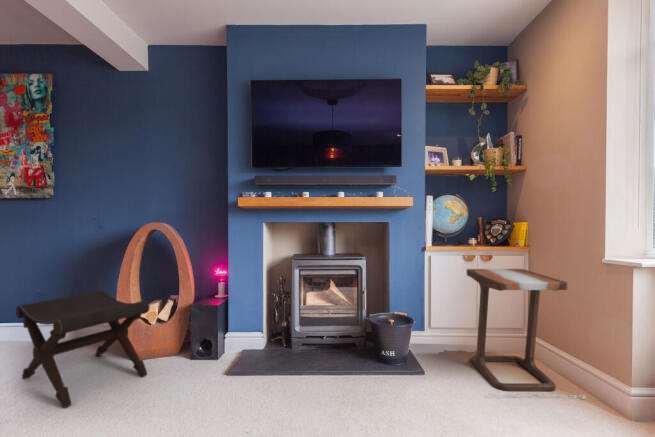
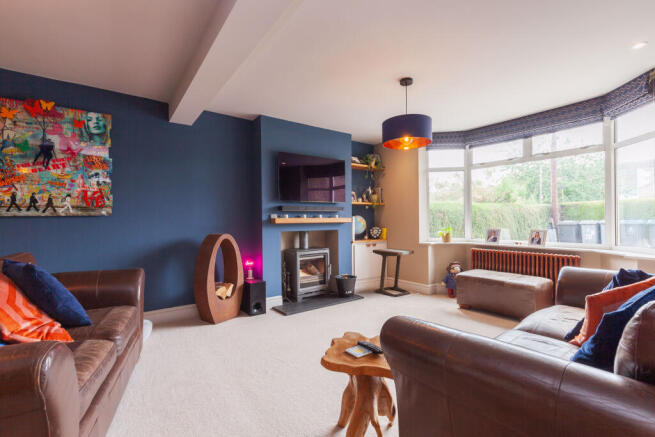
footstool: present [16,291,150,408] -> none [164,281,247,346]

